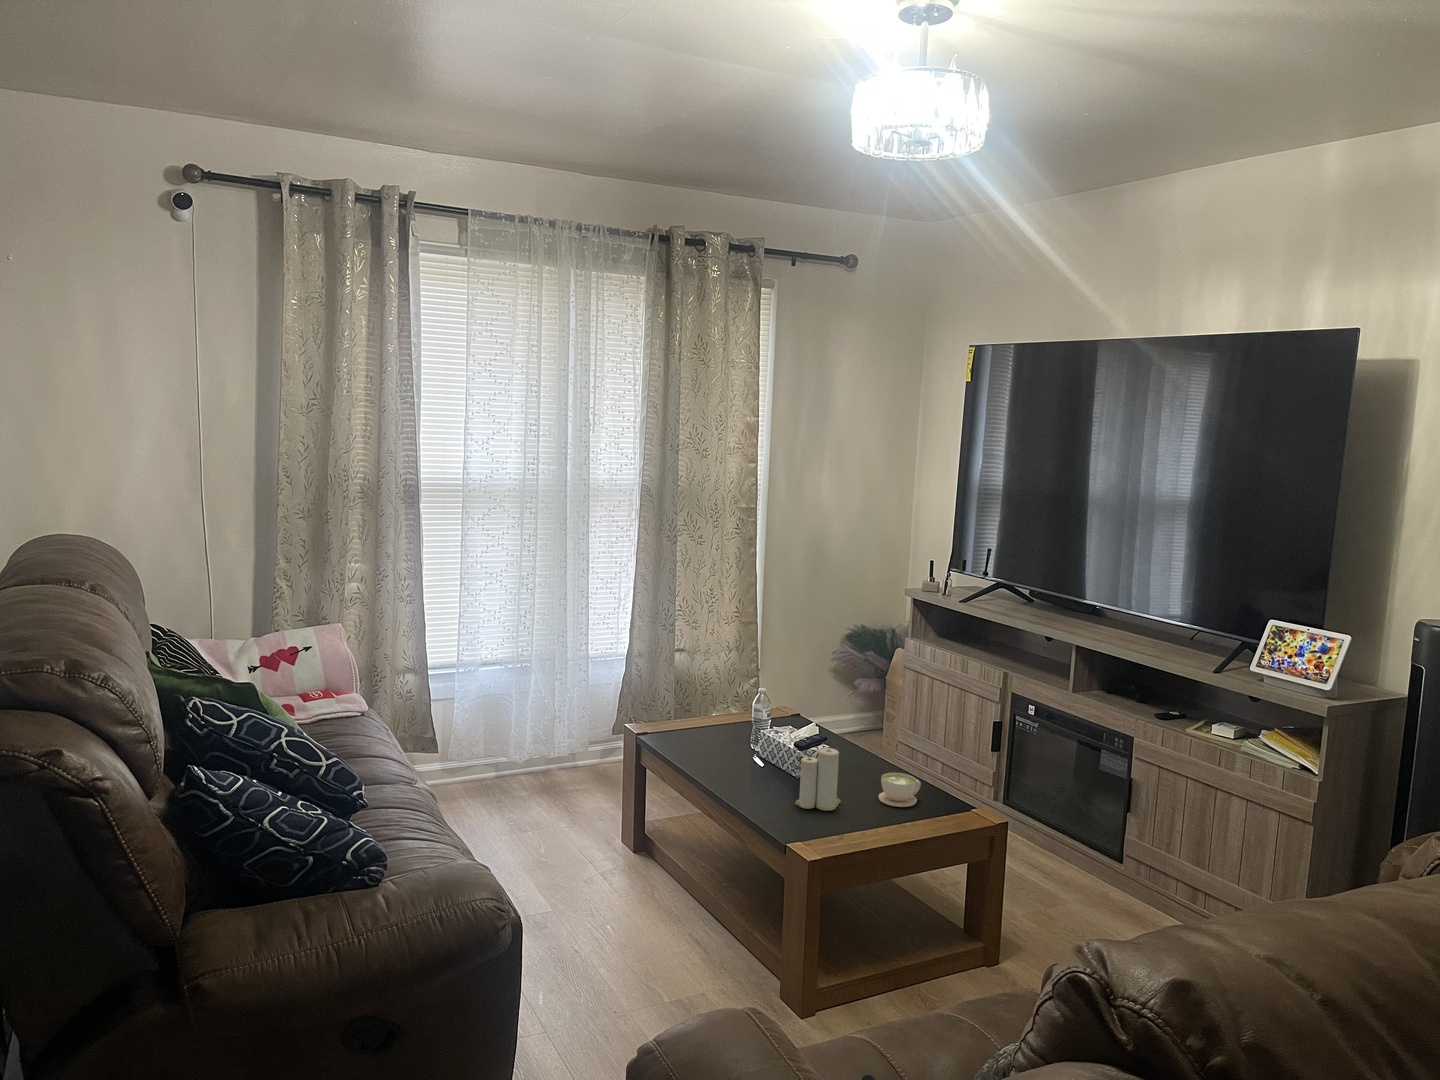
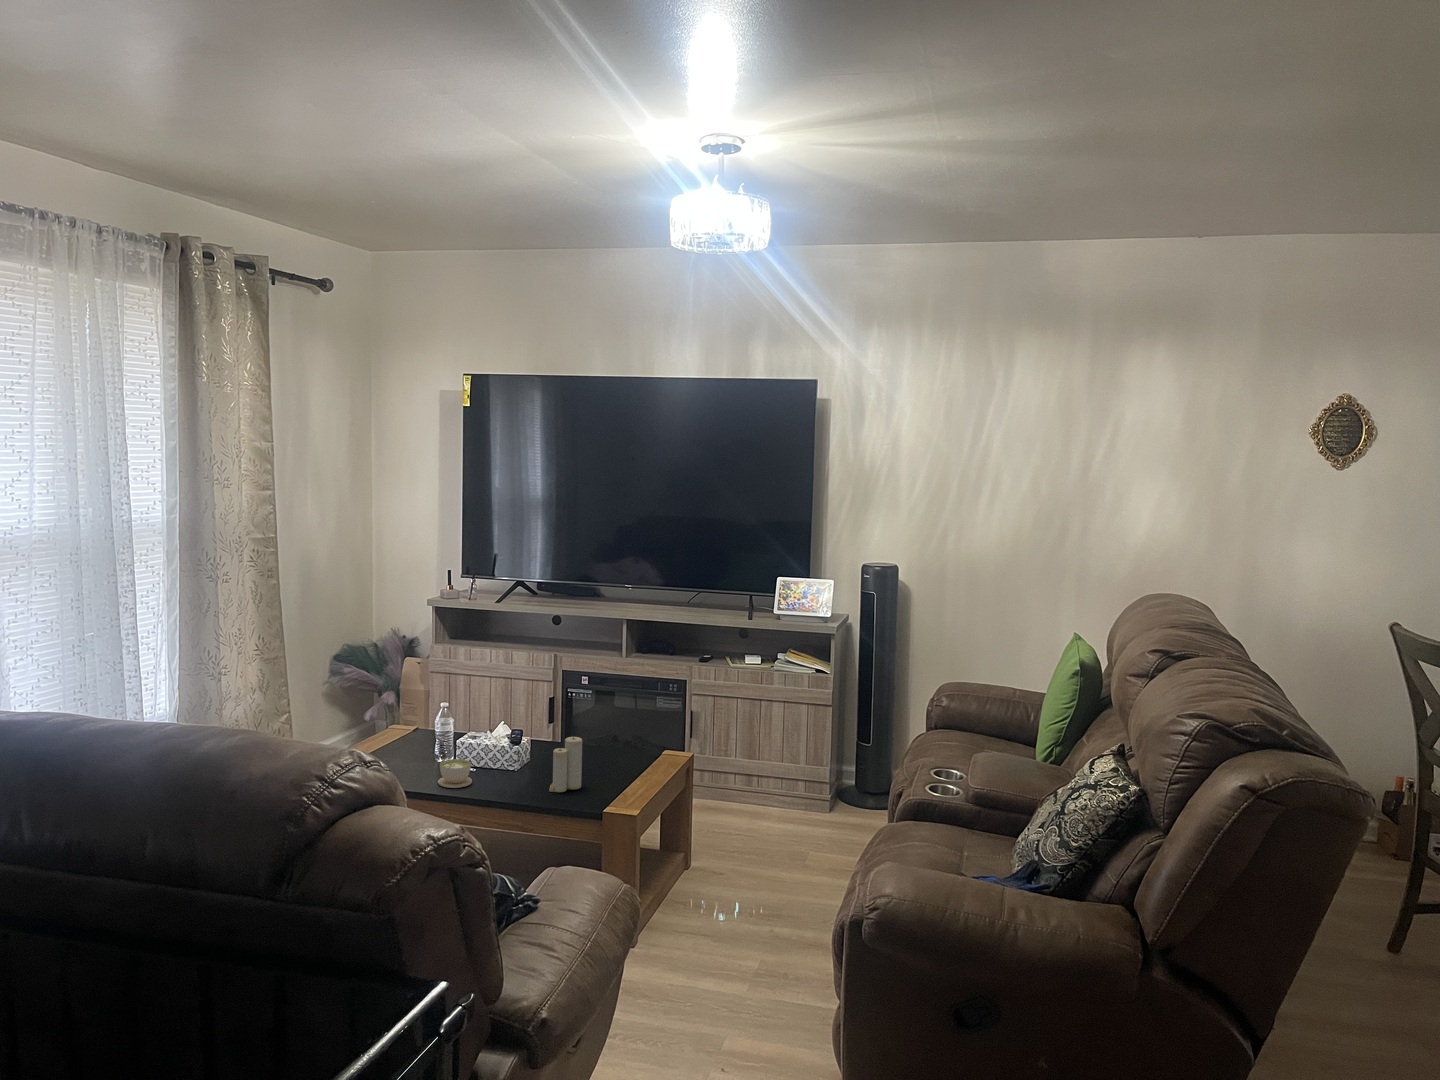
coffee cup: present [878,773,921,807] -> present [438,759,472,788]

